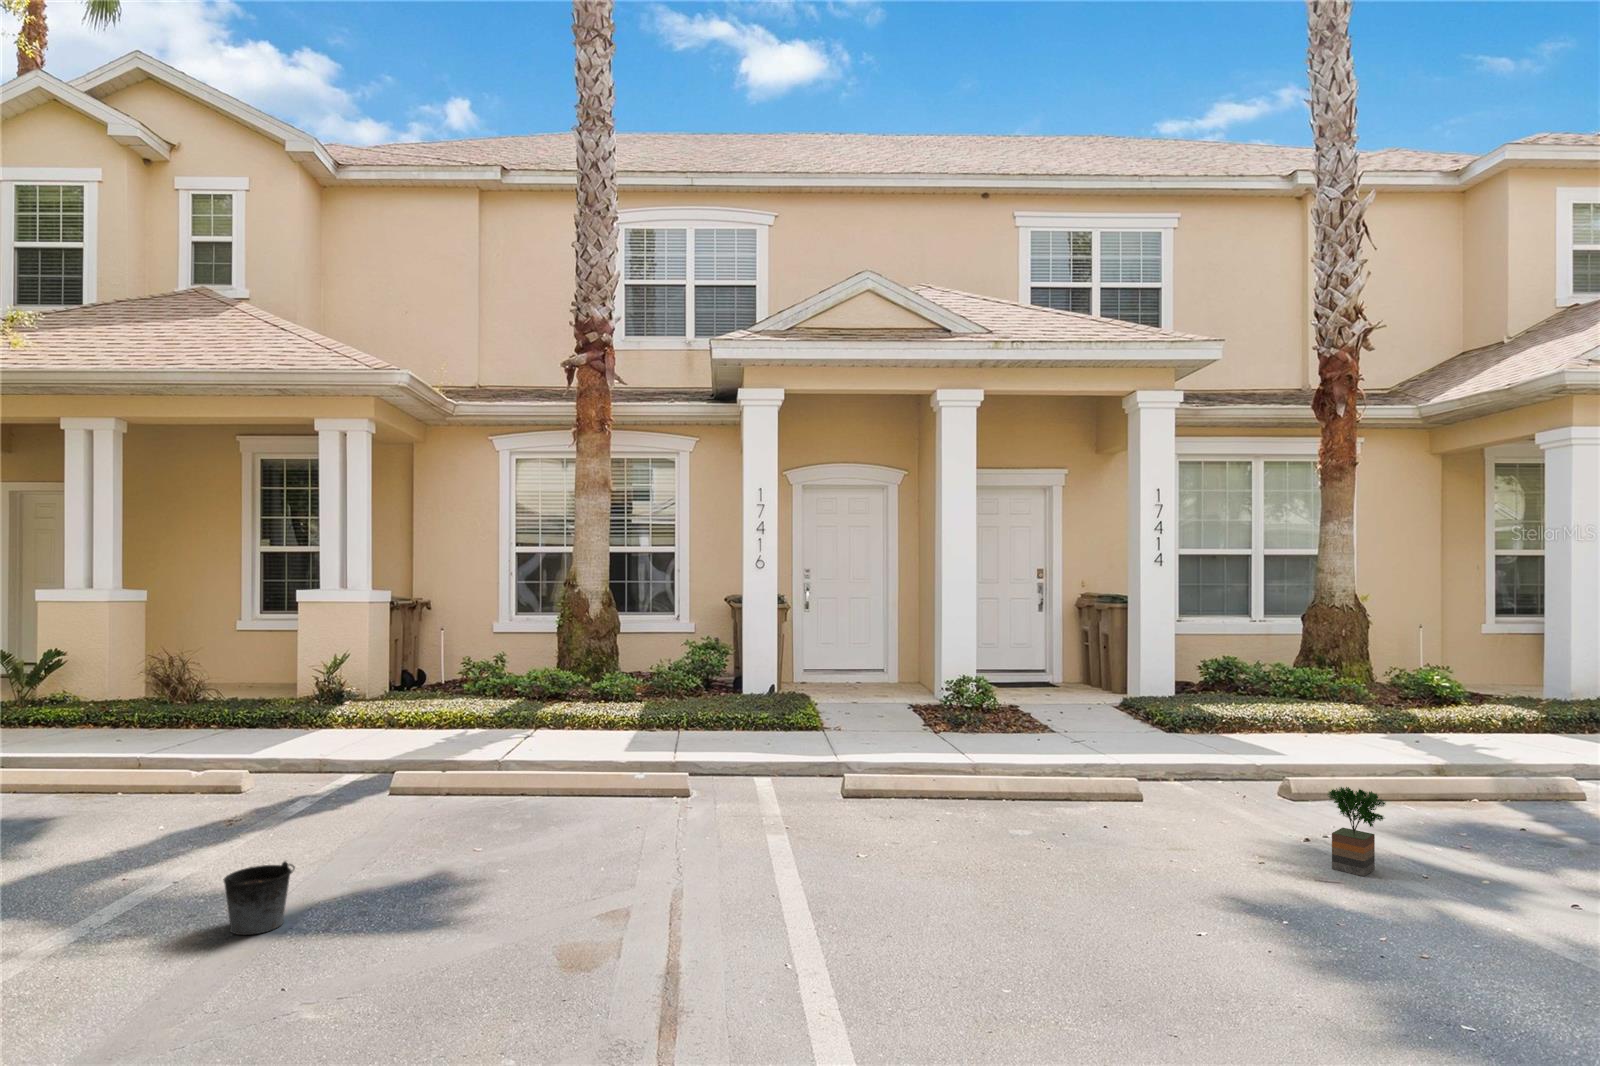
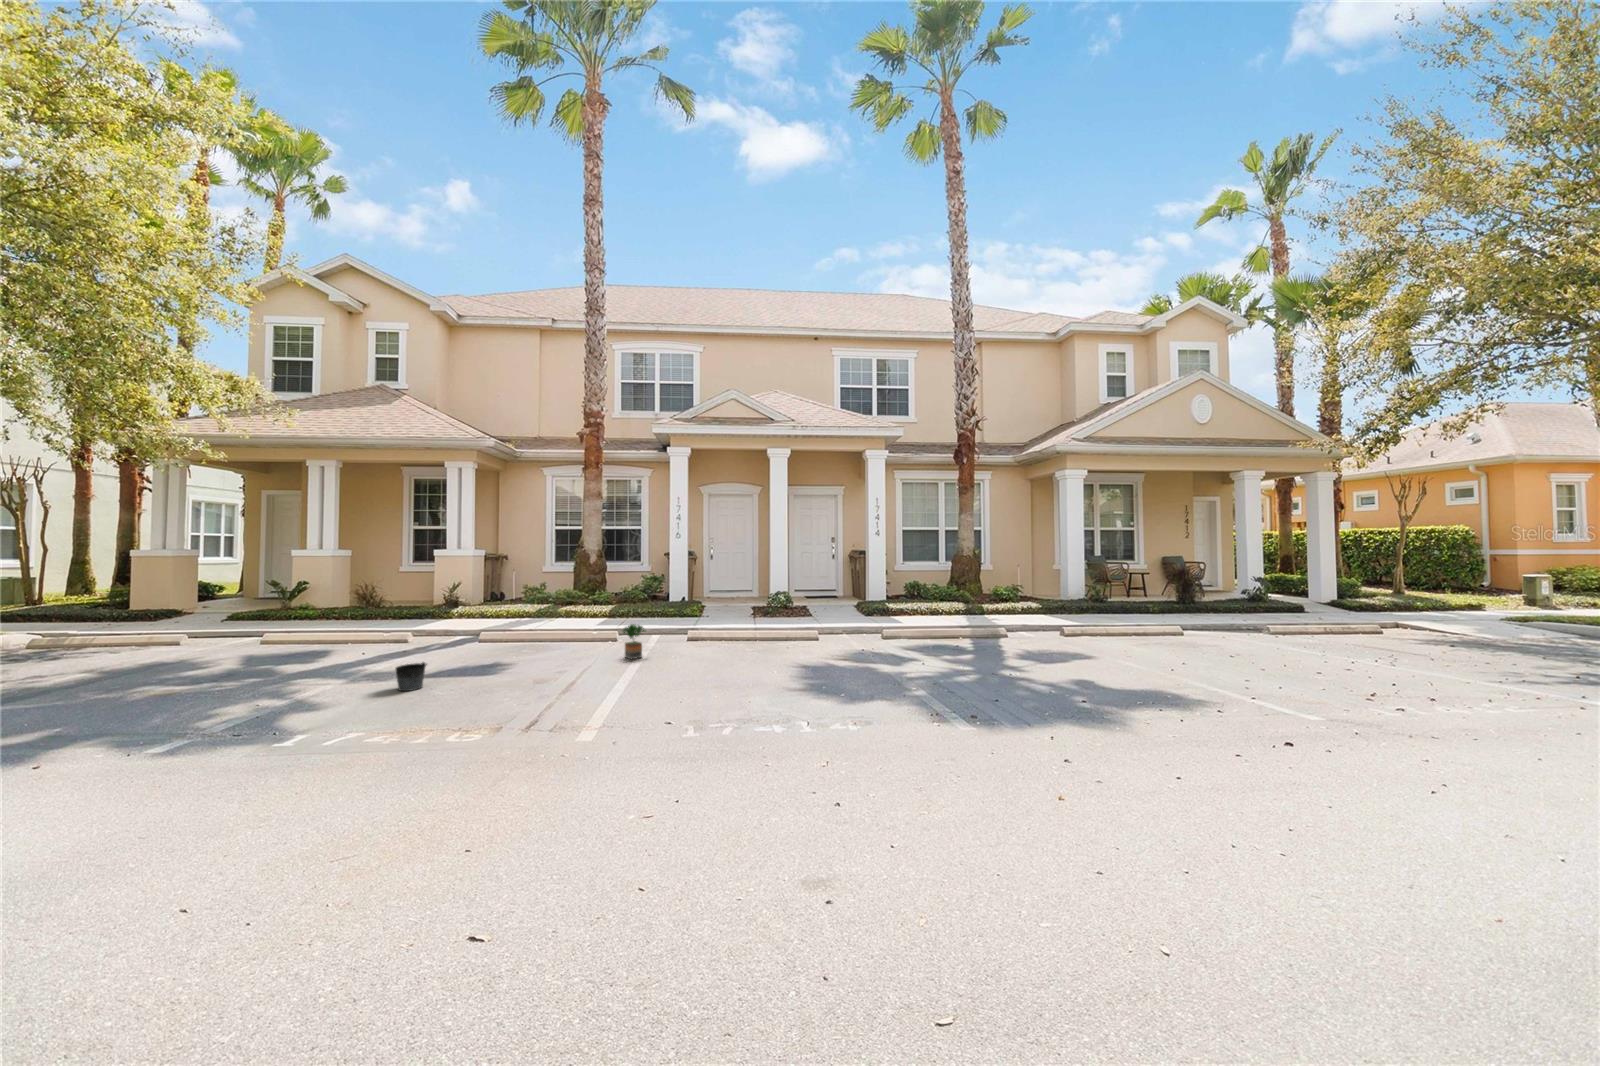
potted tree: present [1328,787,1386,876] -> present [623,624,644,659]

